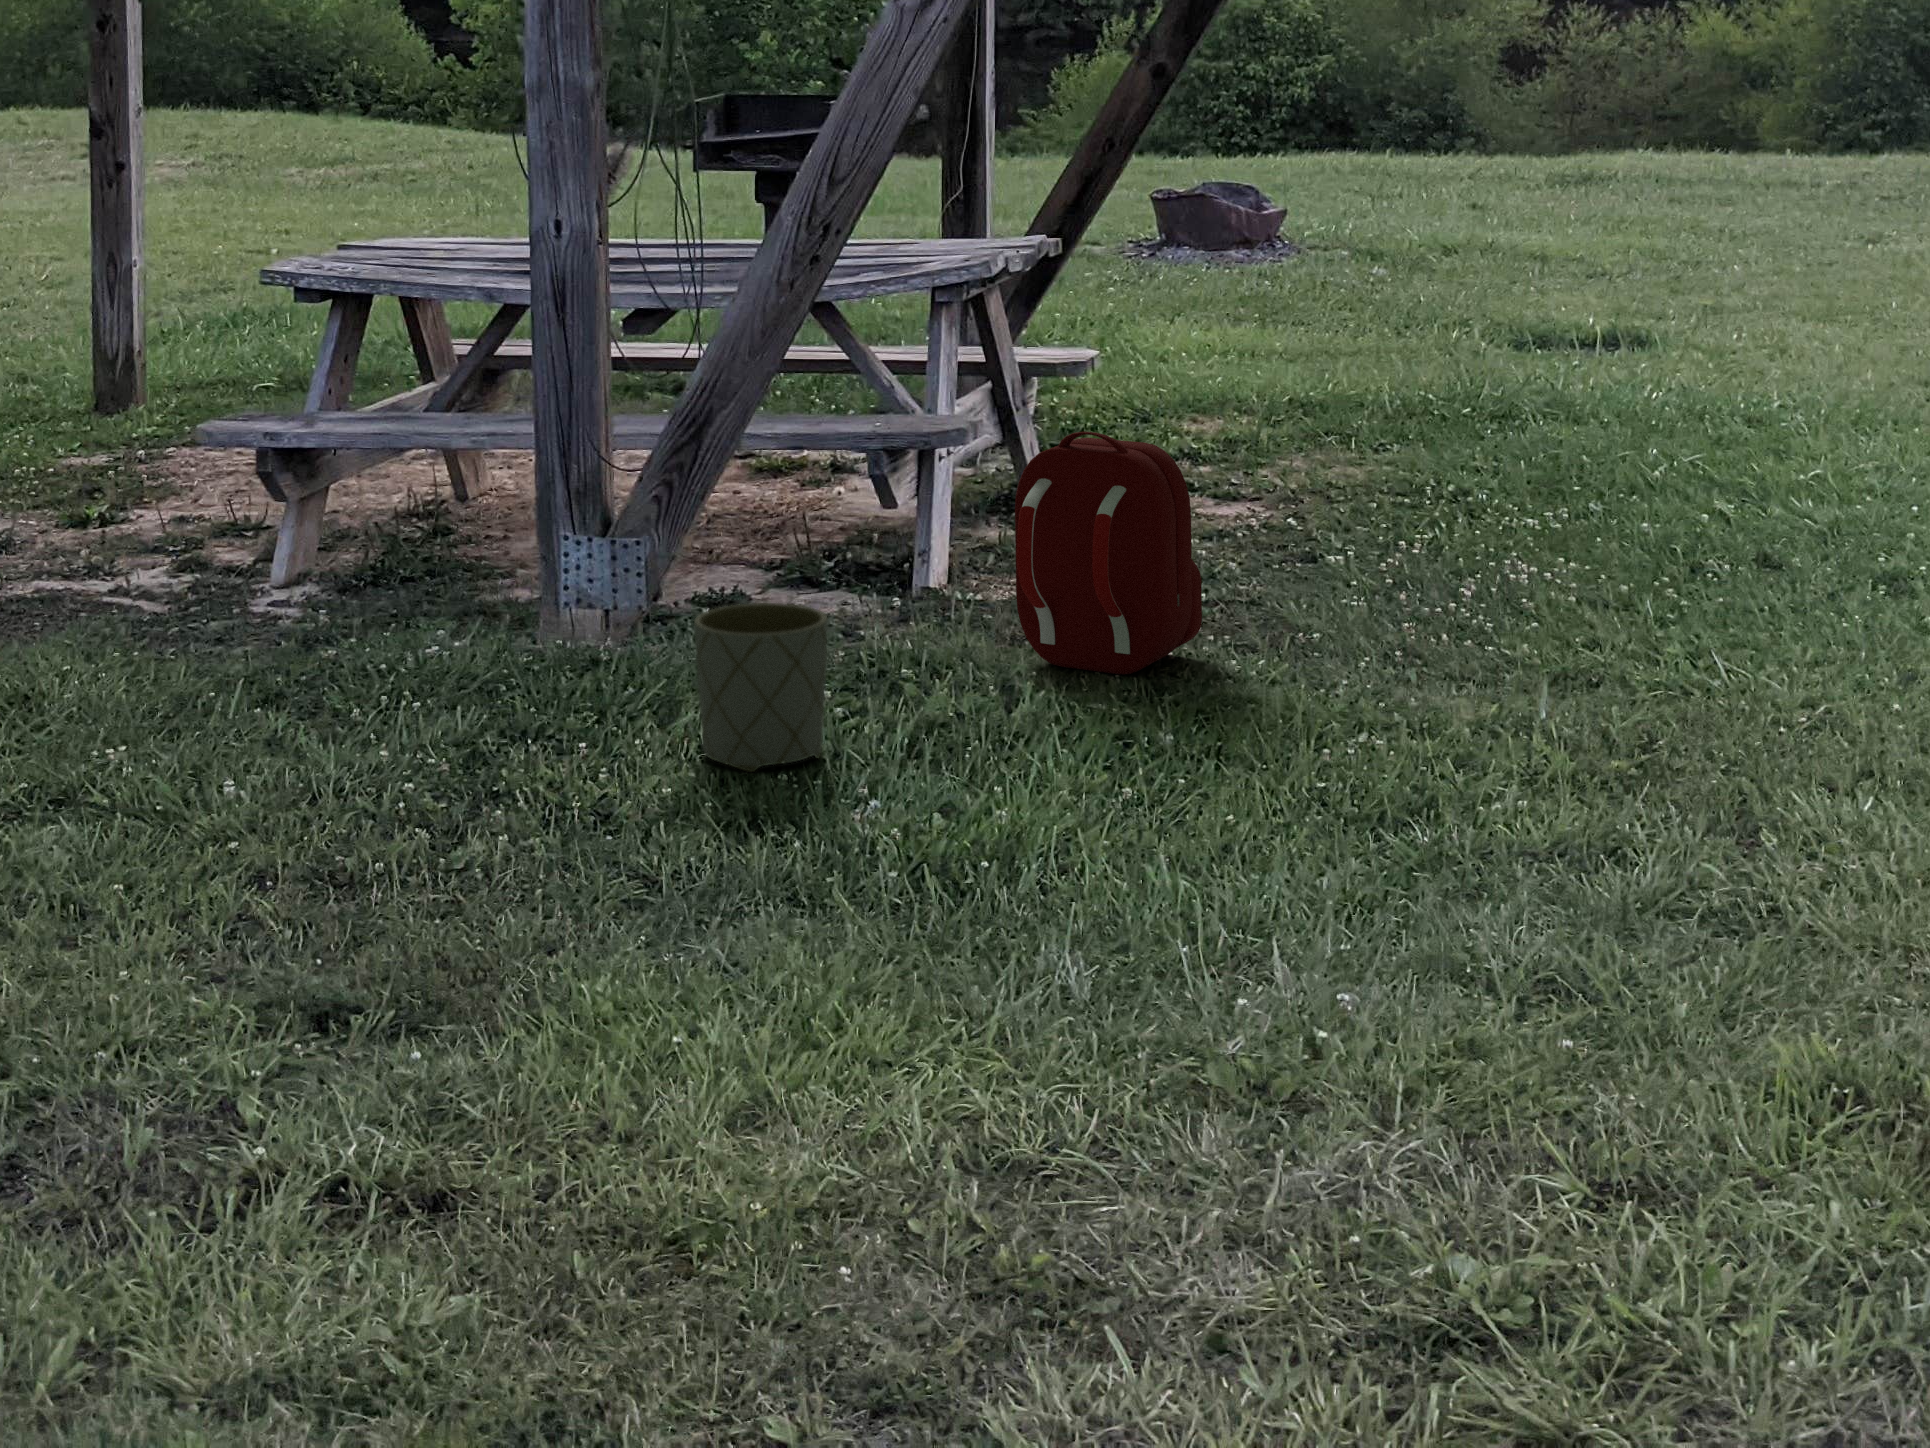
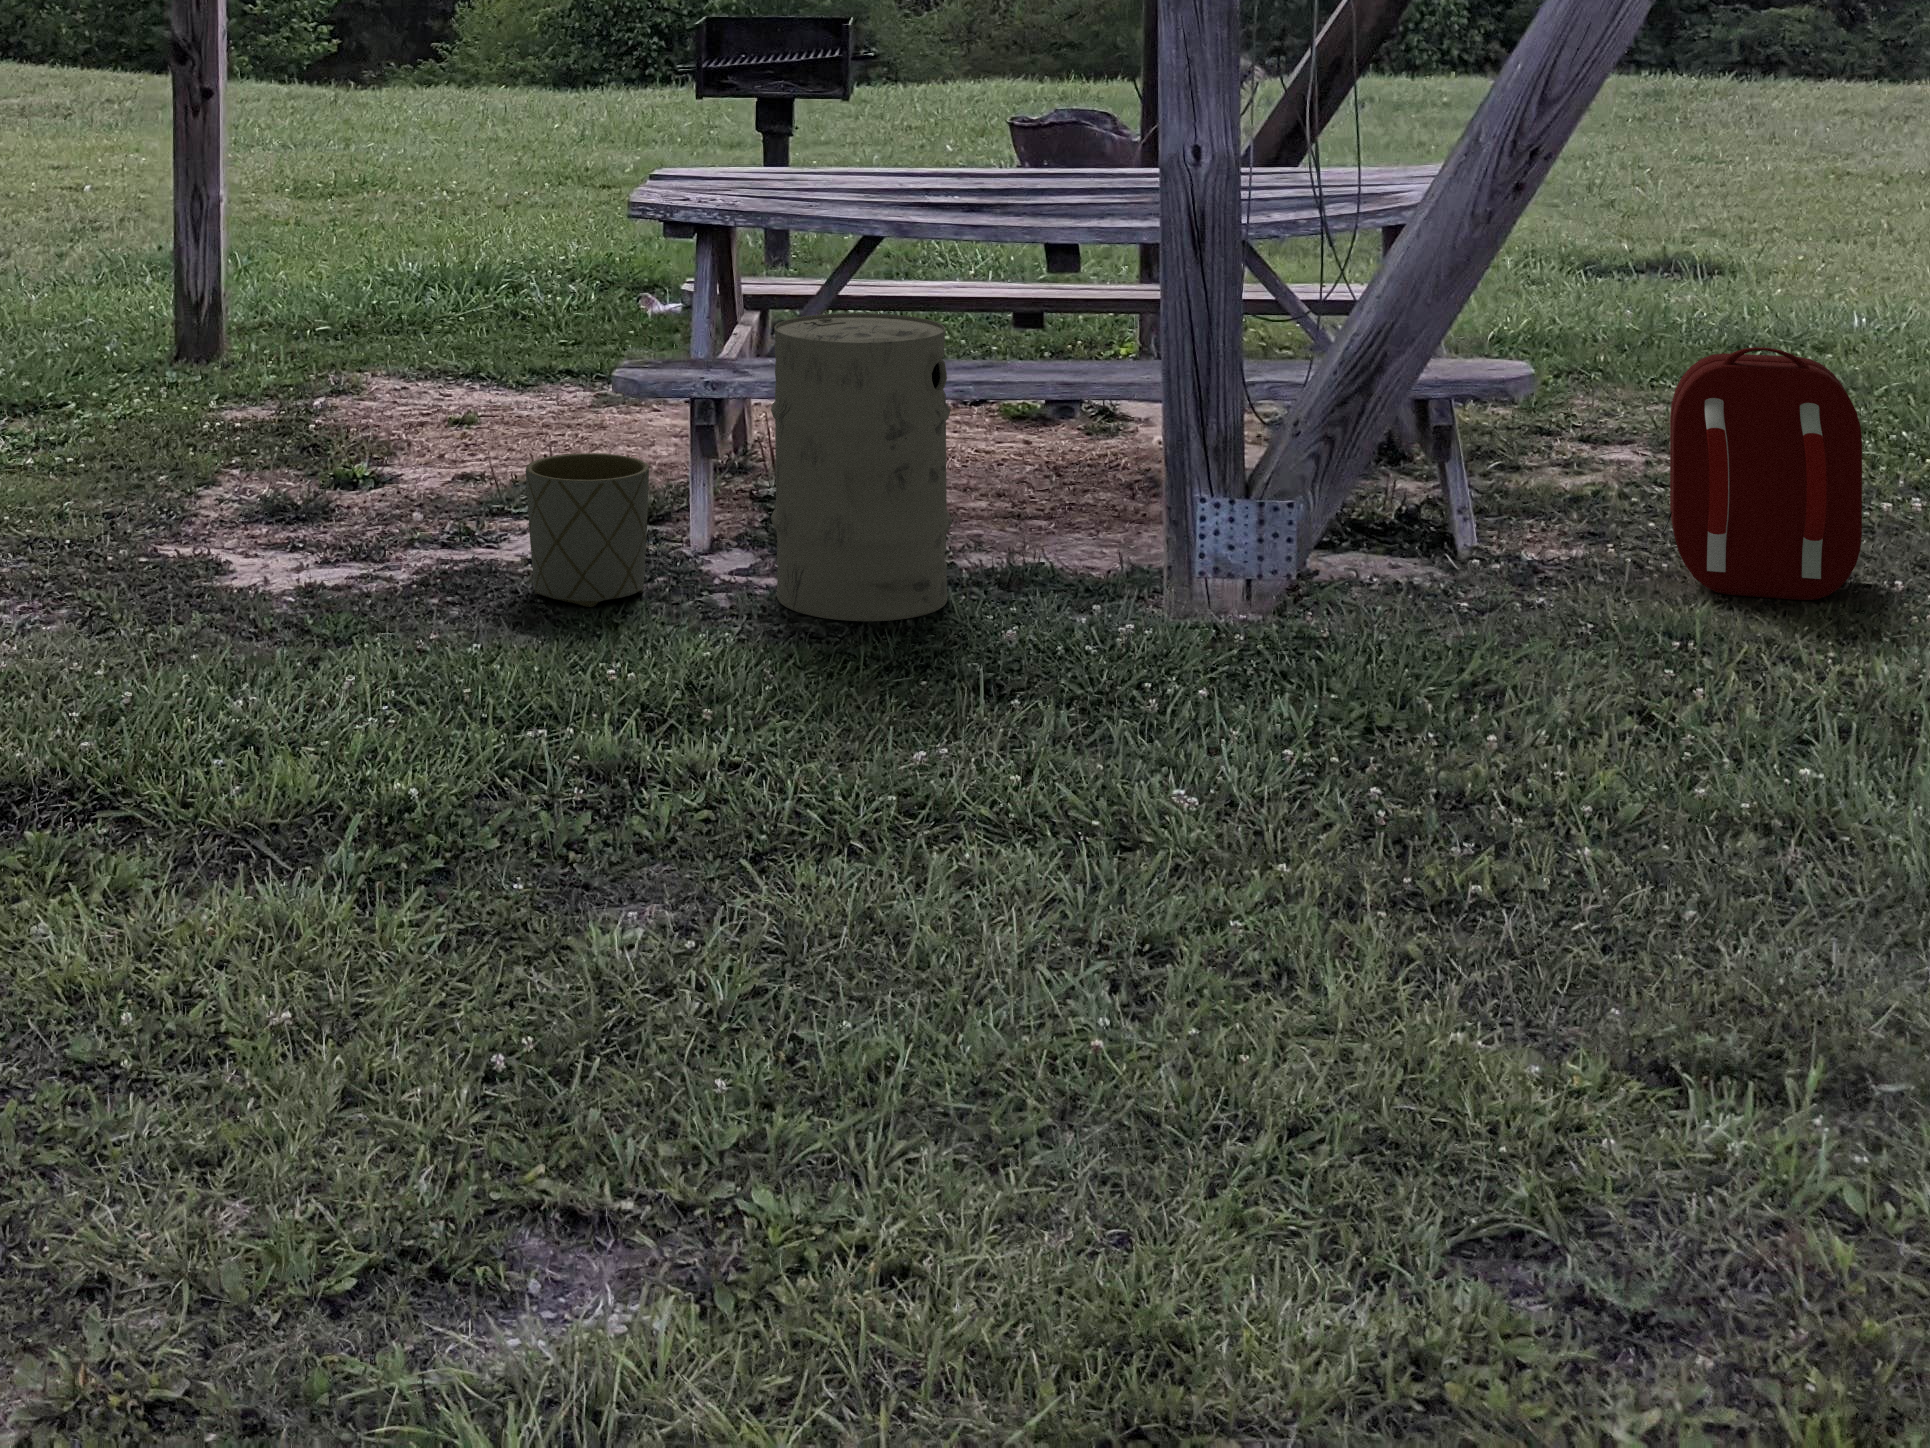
trash can: none [210,377,376,653] -> present [771,313,952,621]
planter: present [694,603,828,772] -> present [526,453,649,607]

